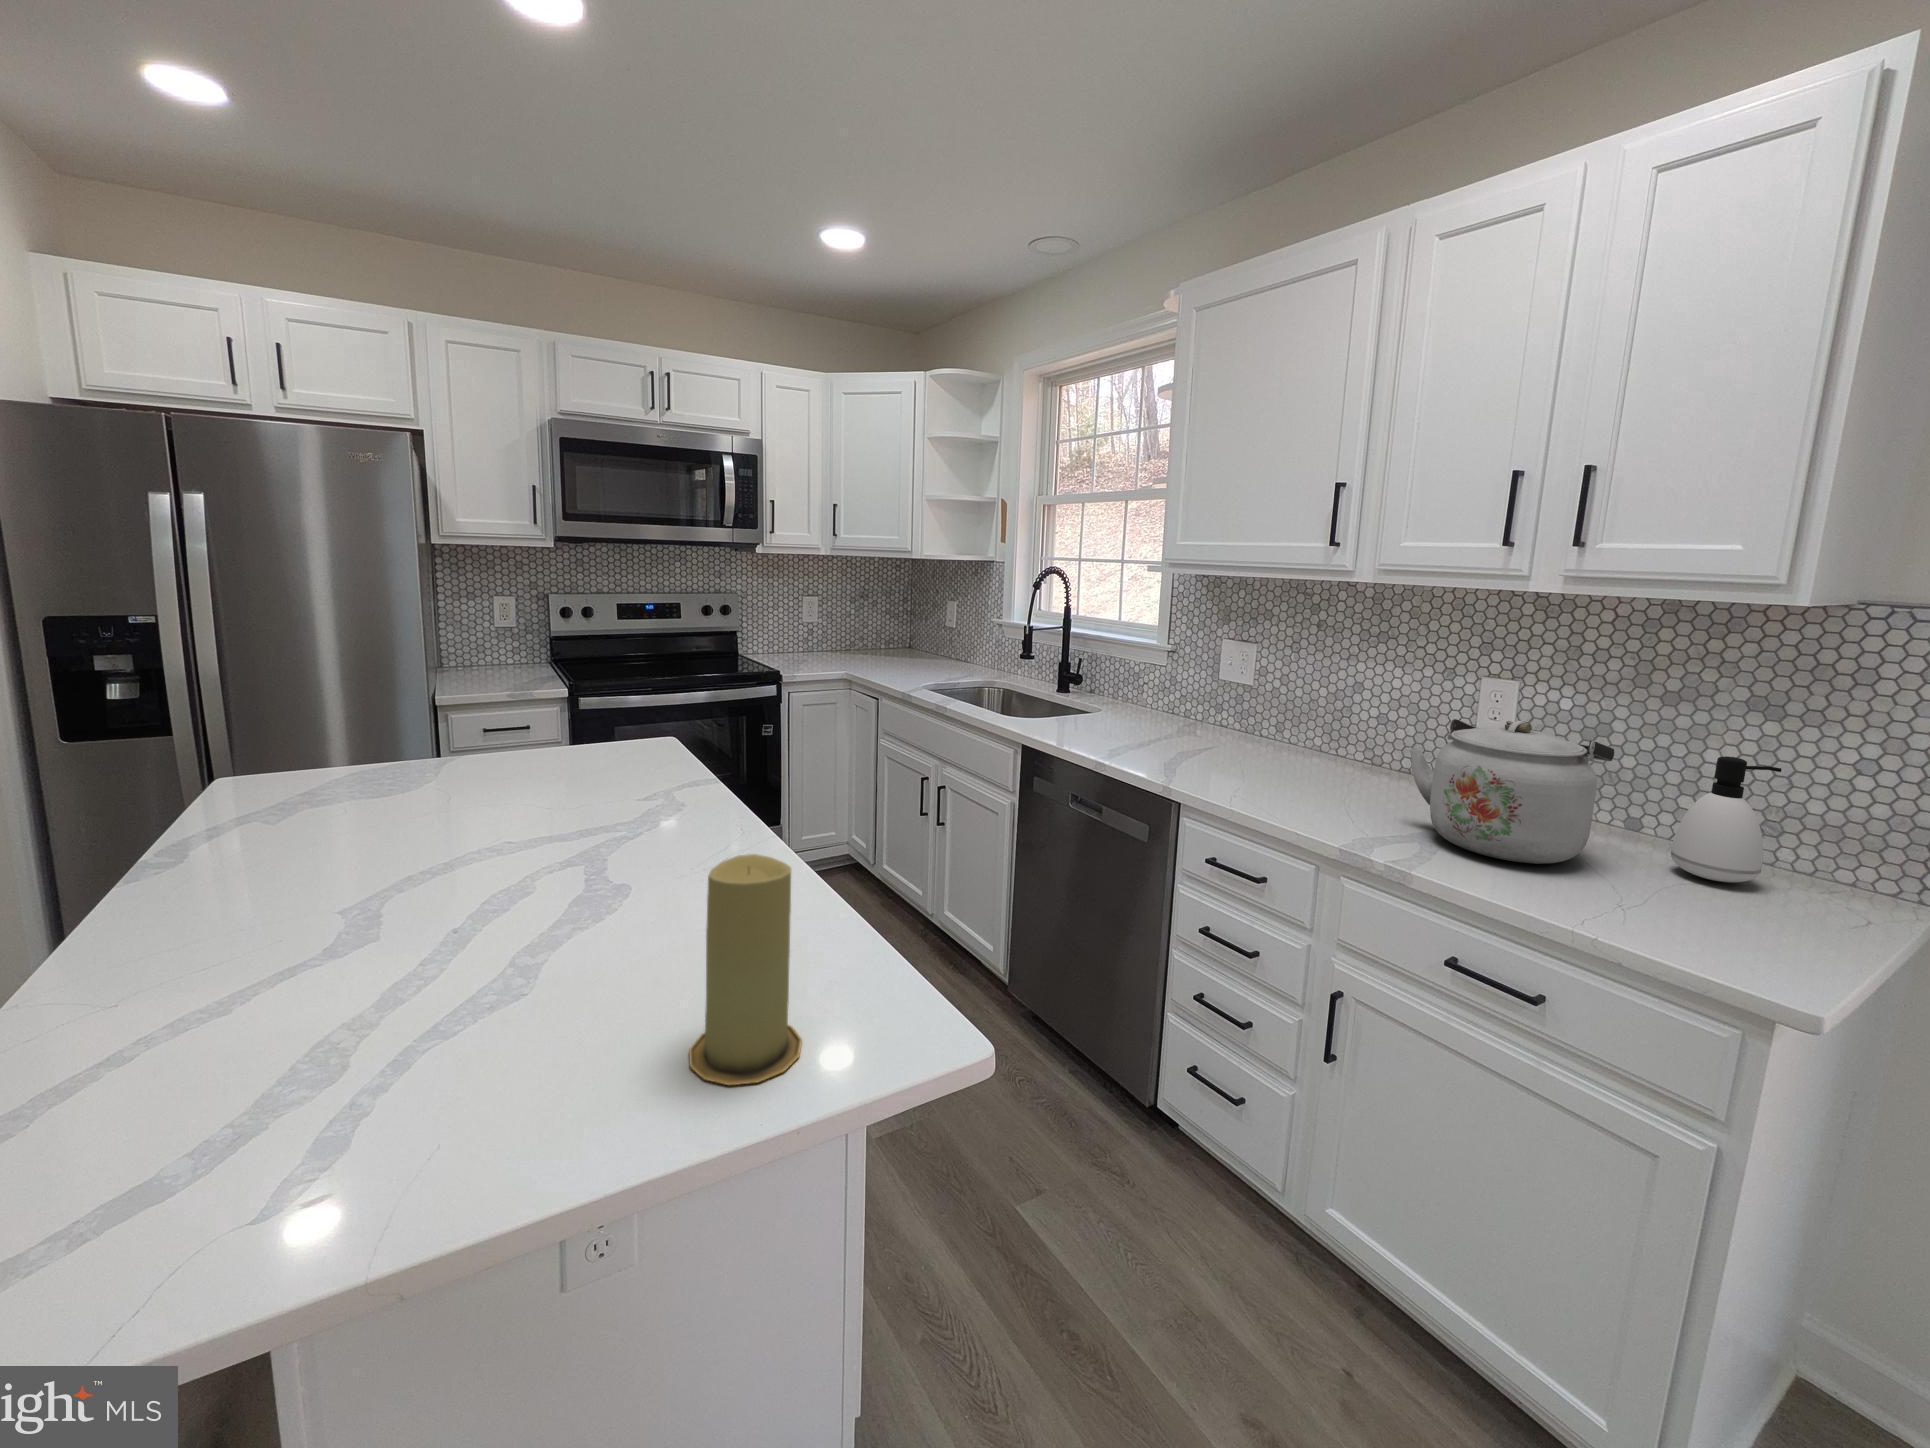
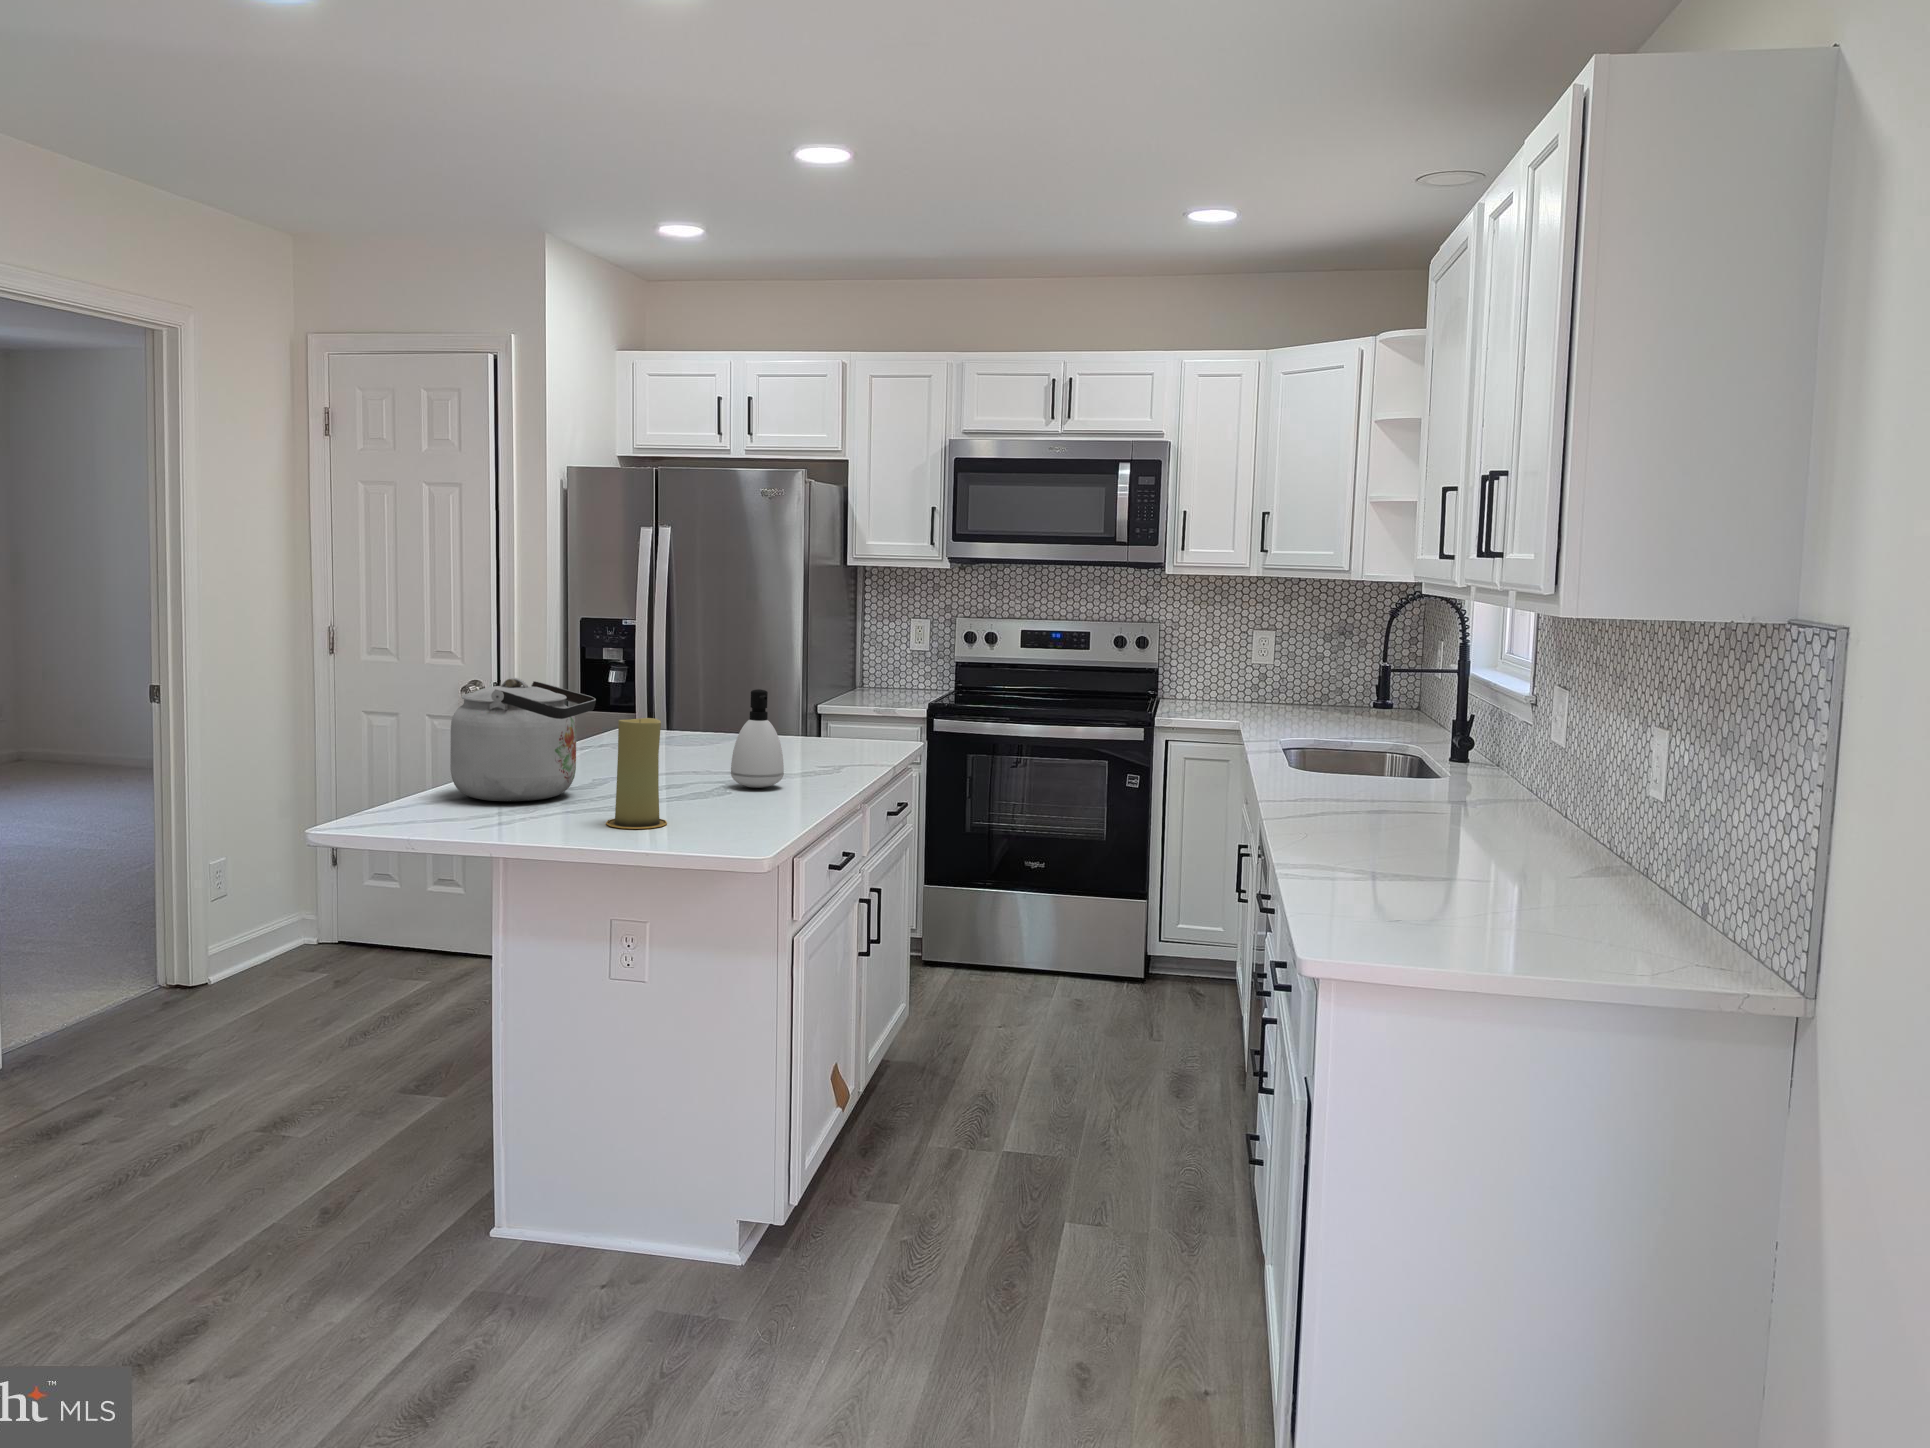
kettle: present [1409,719,1614,864] -> present [450,678,596,801]
soap dispenser: present [1671,756,1782,882] -> present [731,689,784,788]

